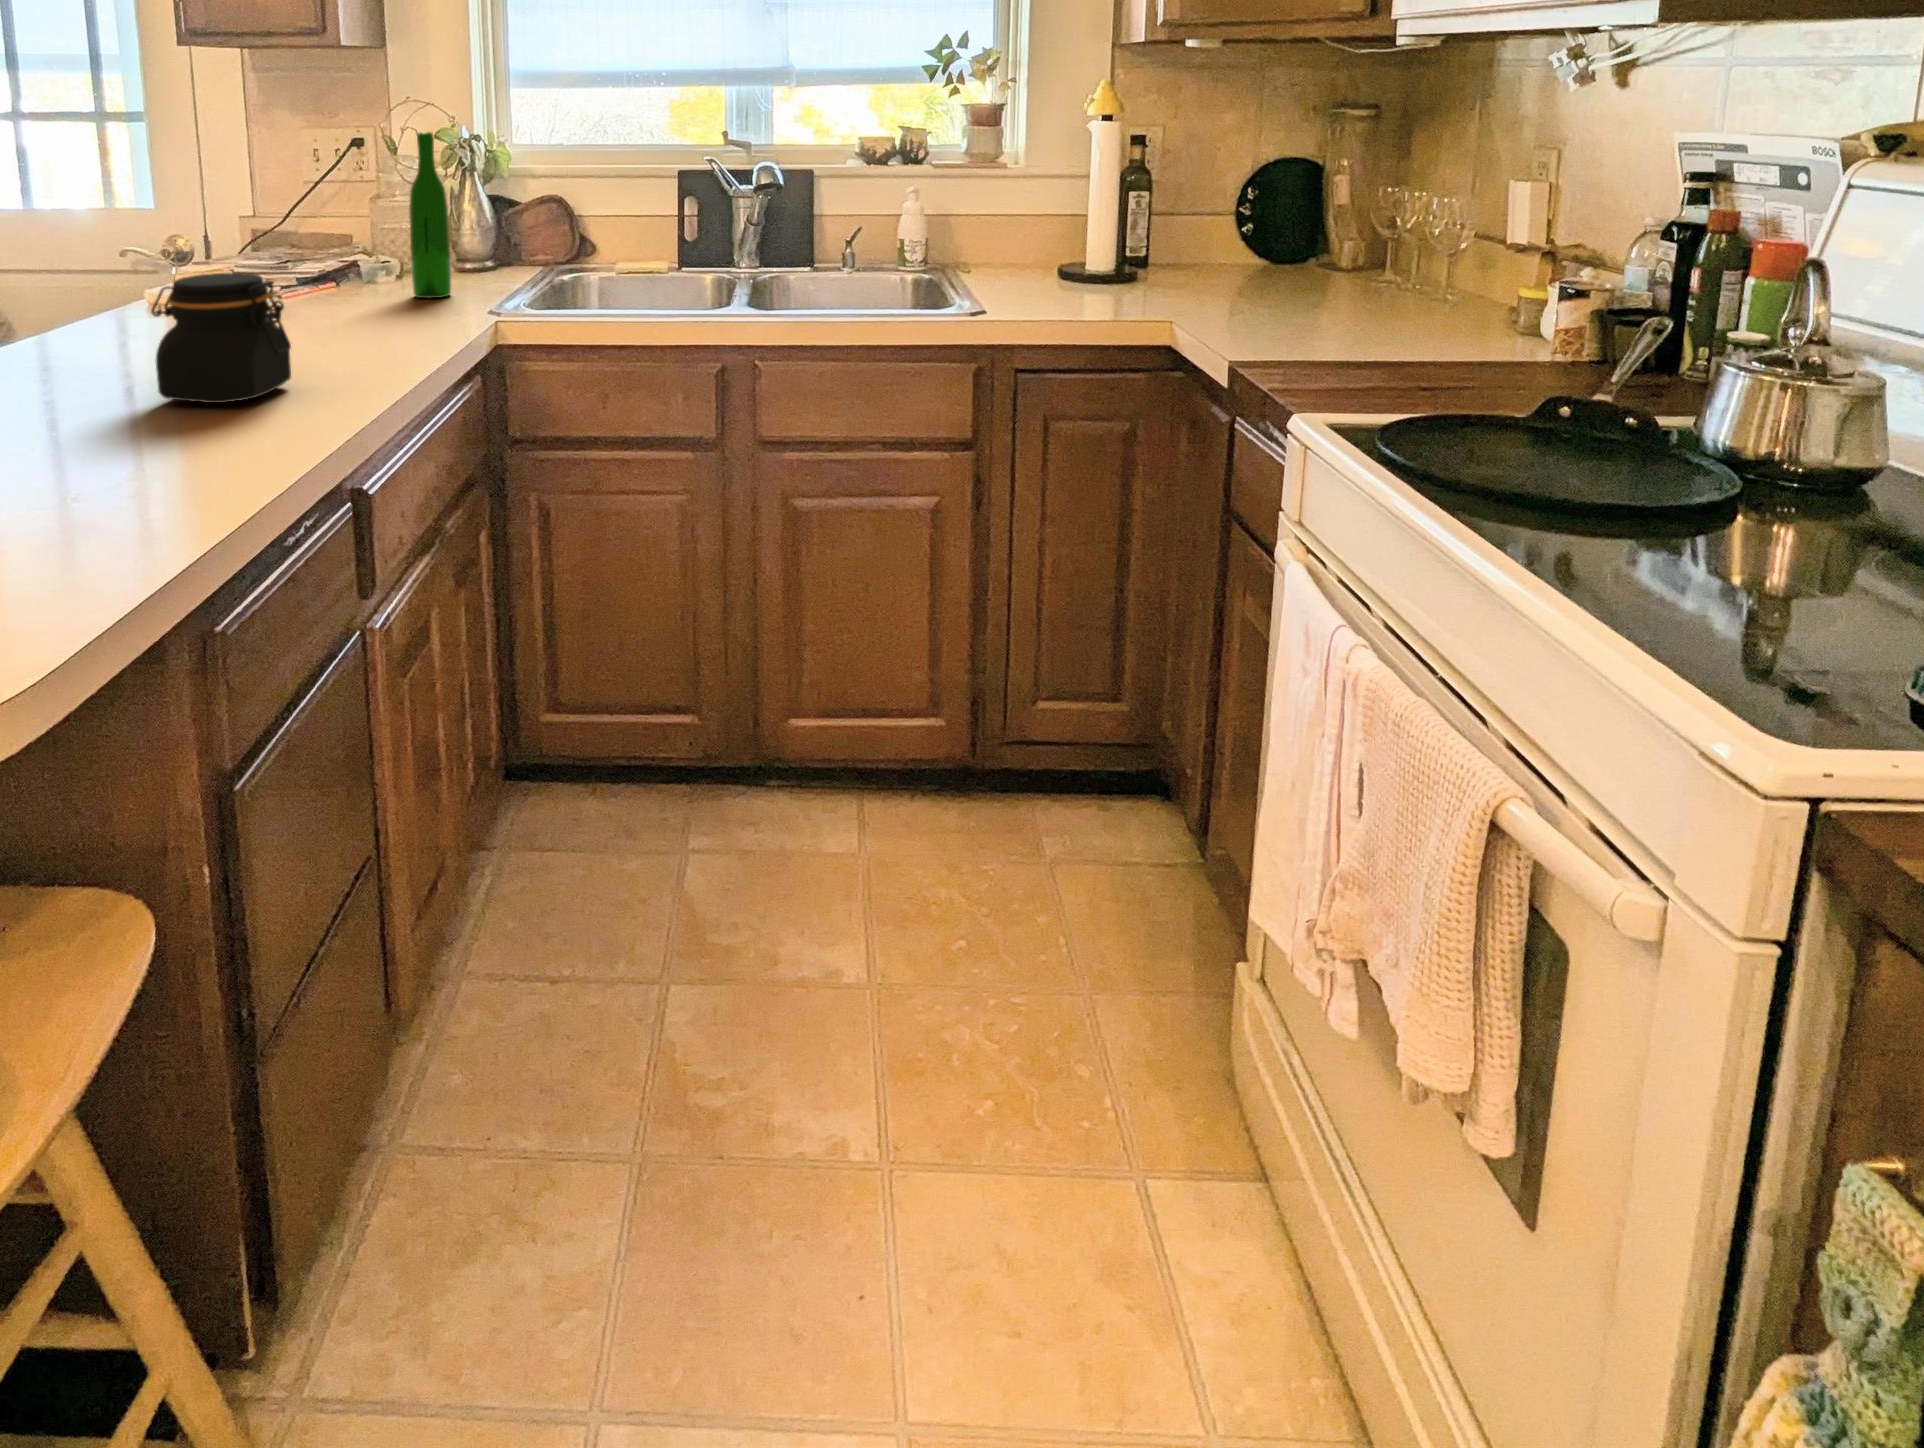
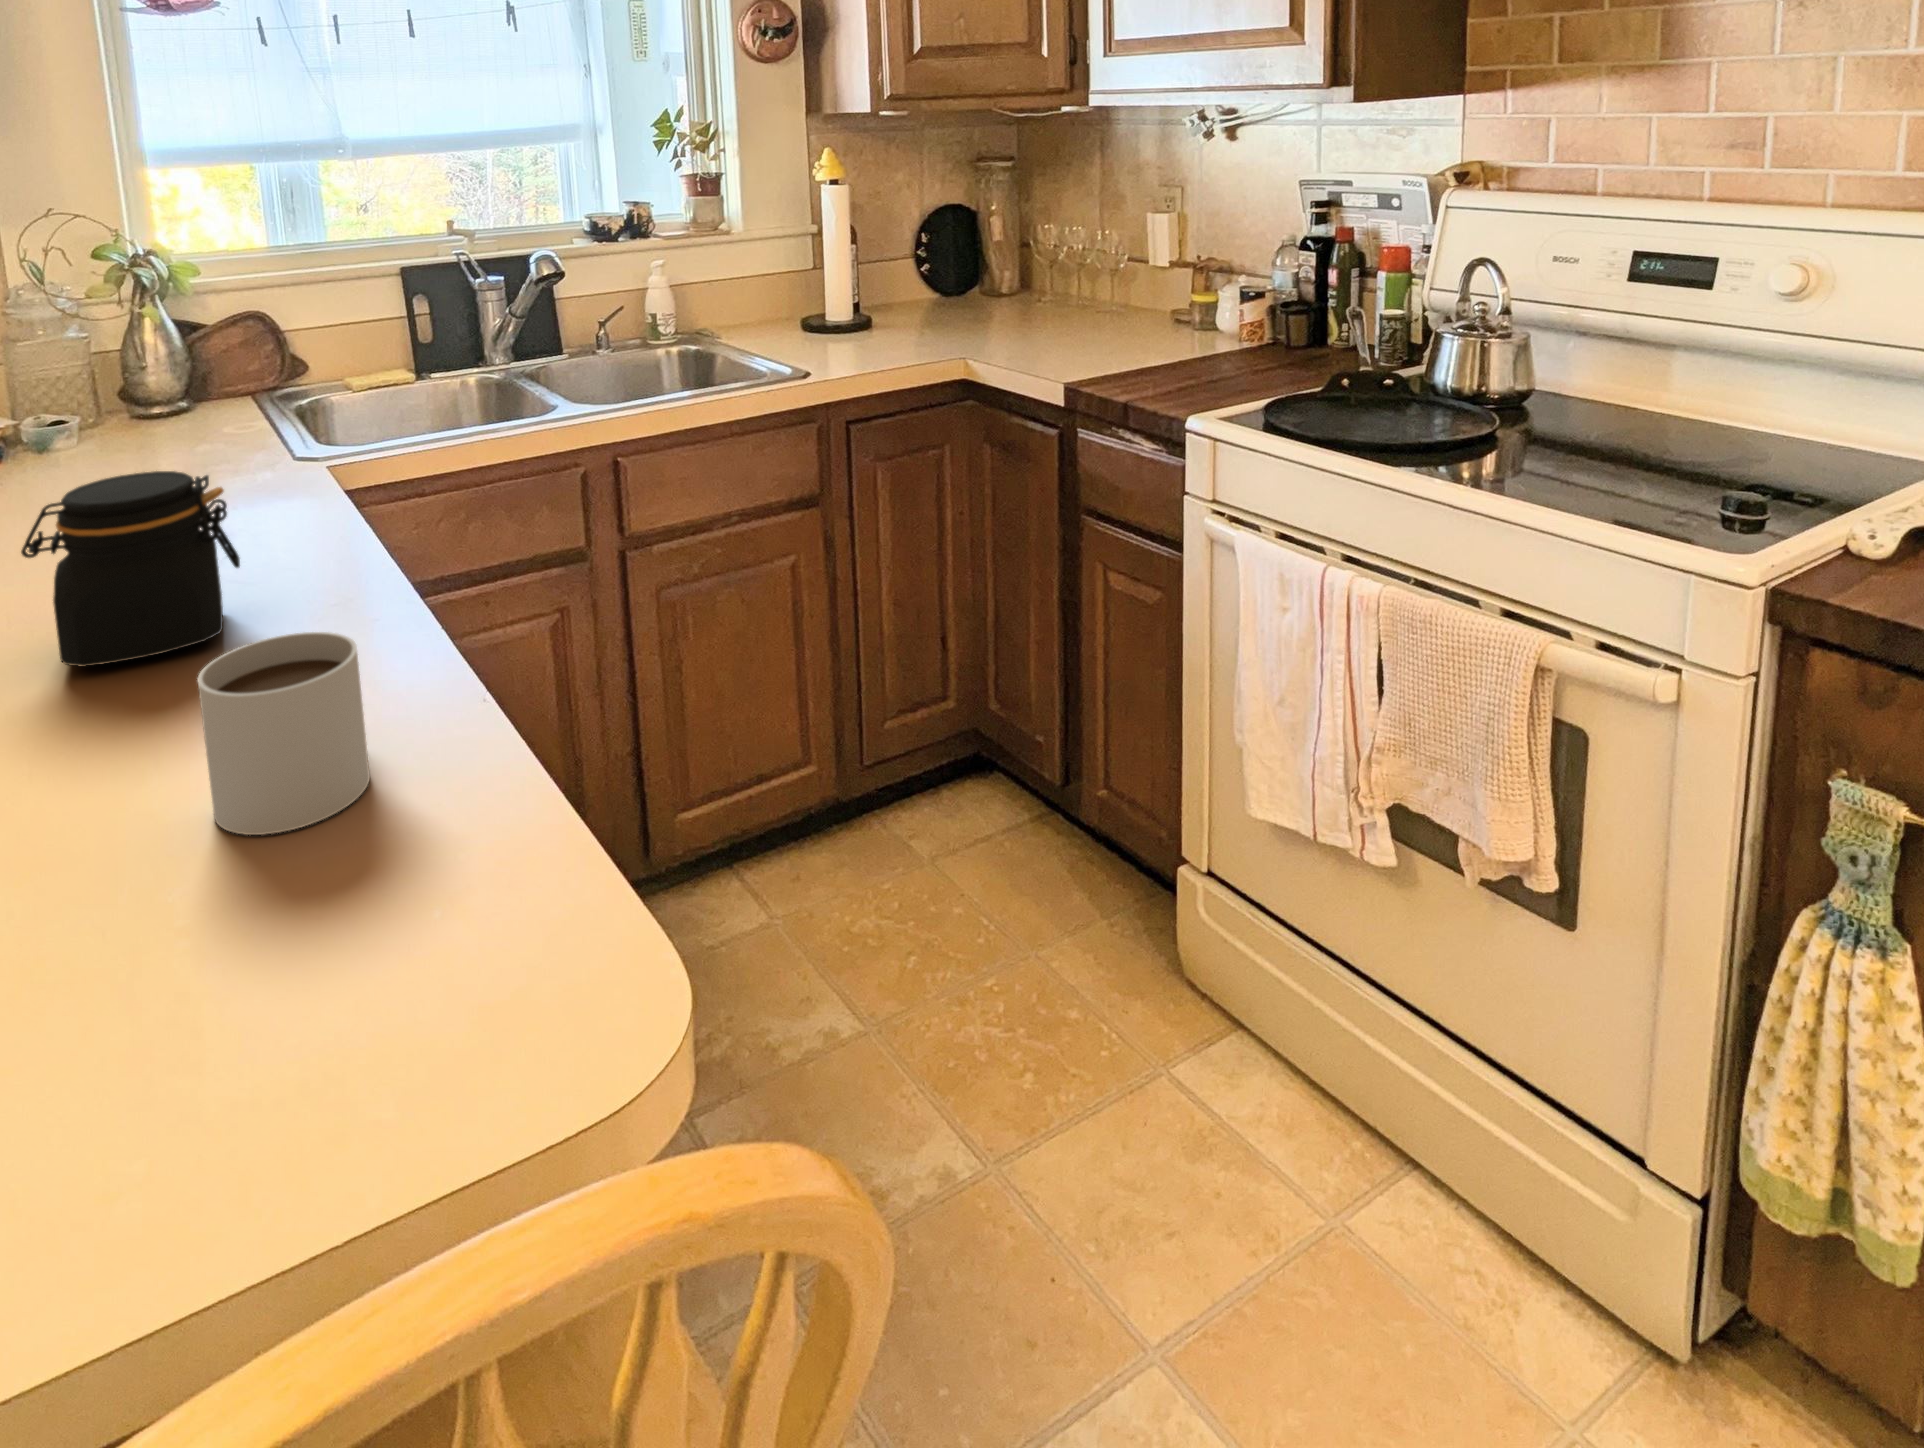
wine bottle: present [409,132,452,298] -> none [119,255,188,469]
mug: none [48,383,203,516] -> present [198,632,370,835]

